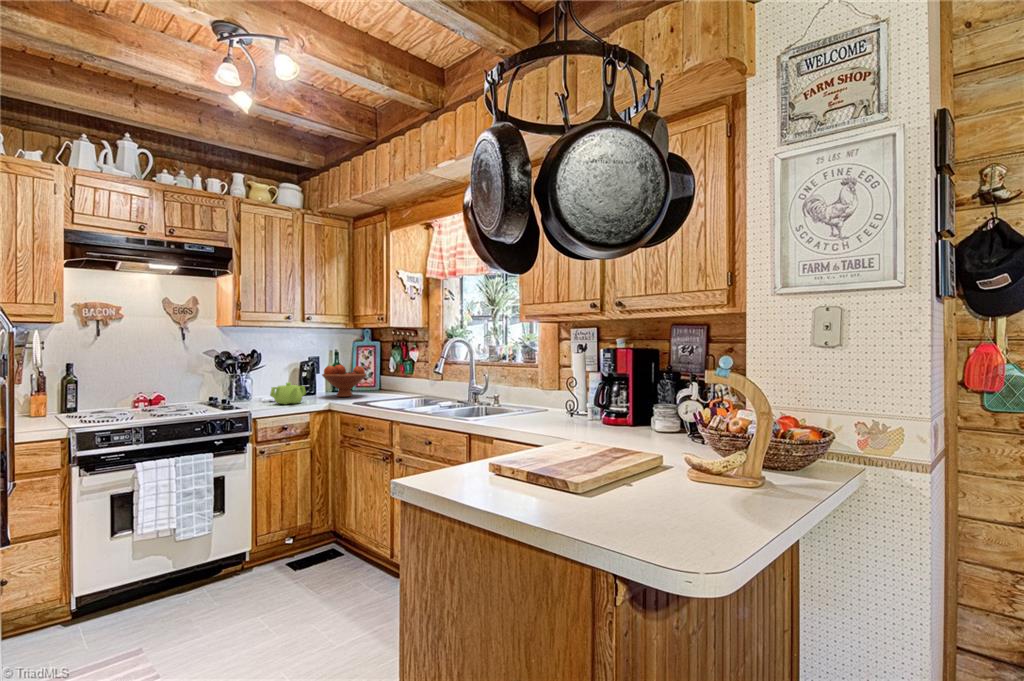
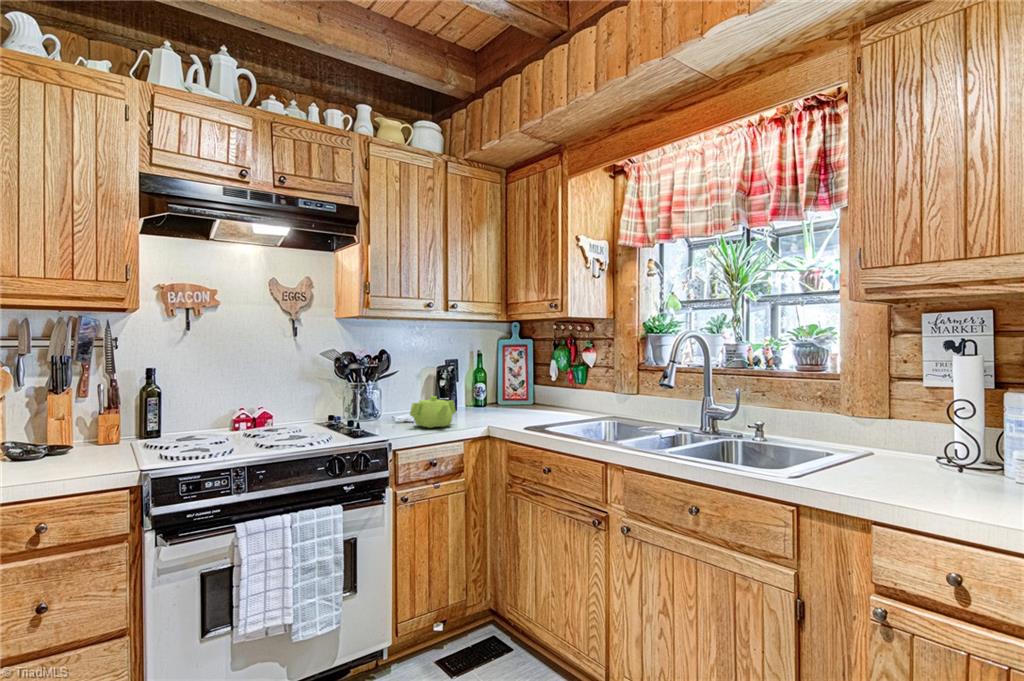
fruit bowl: present [322,365,367,397] -> none [470,370,529,416]

